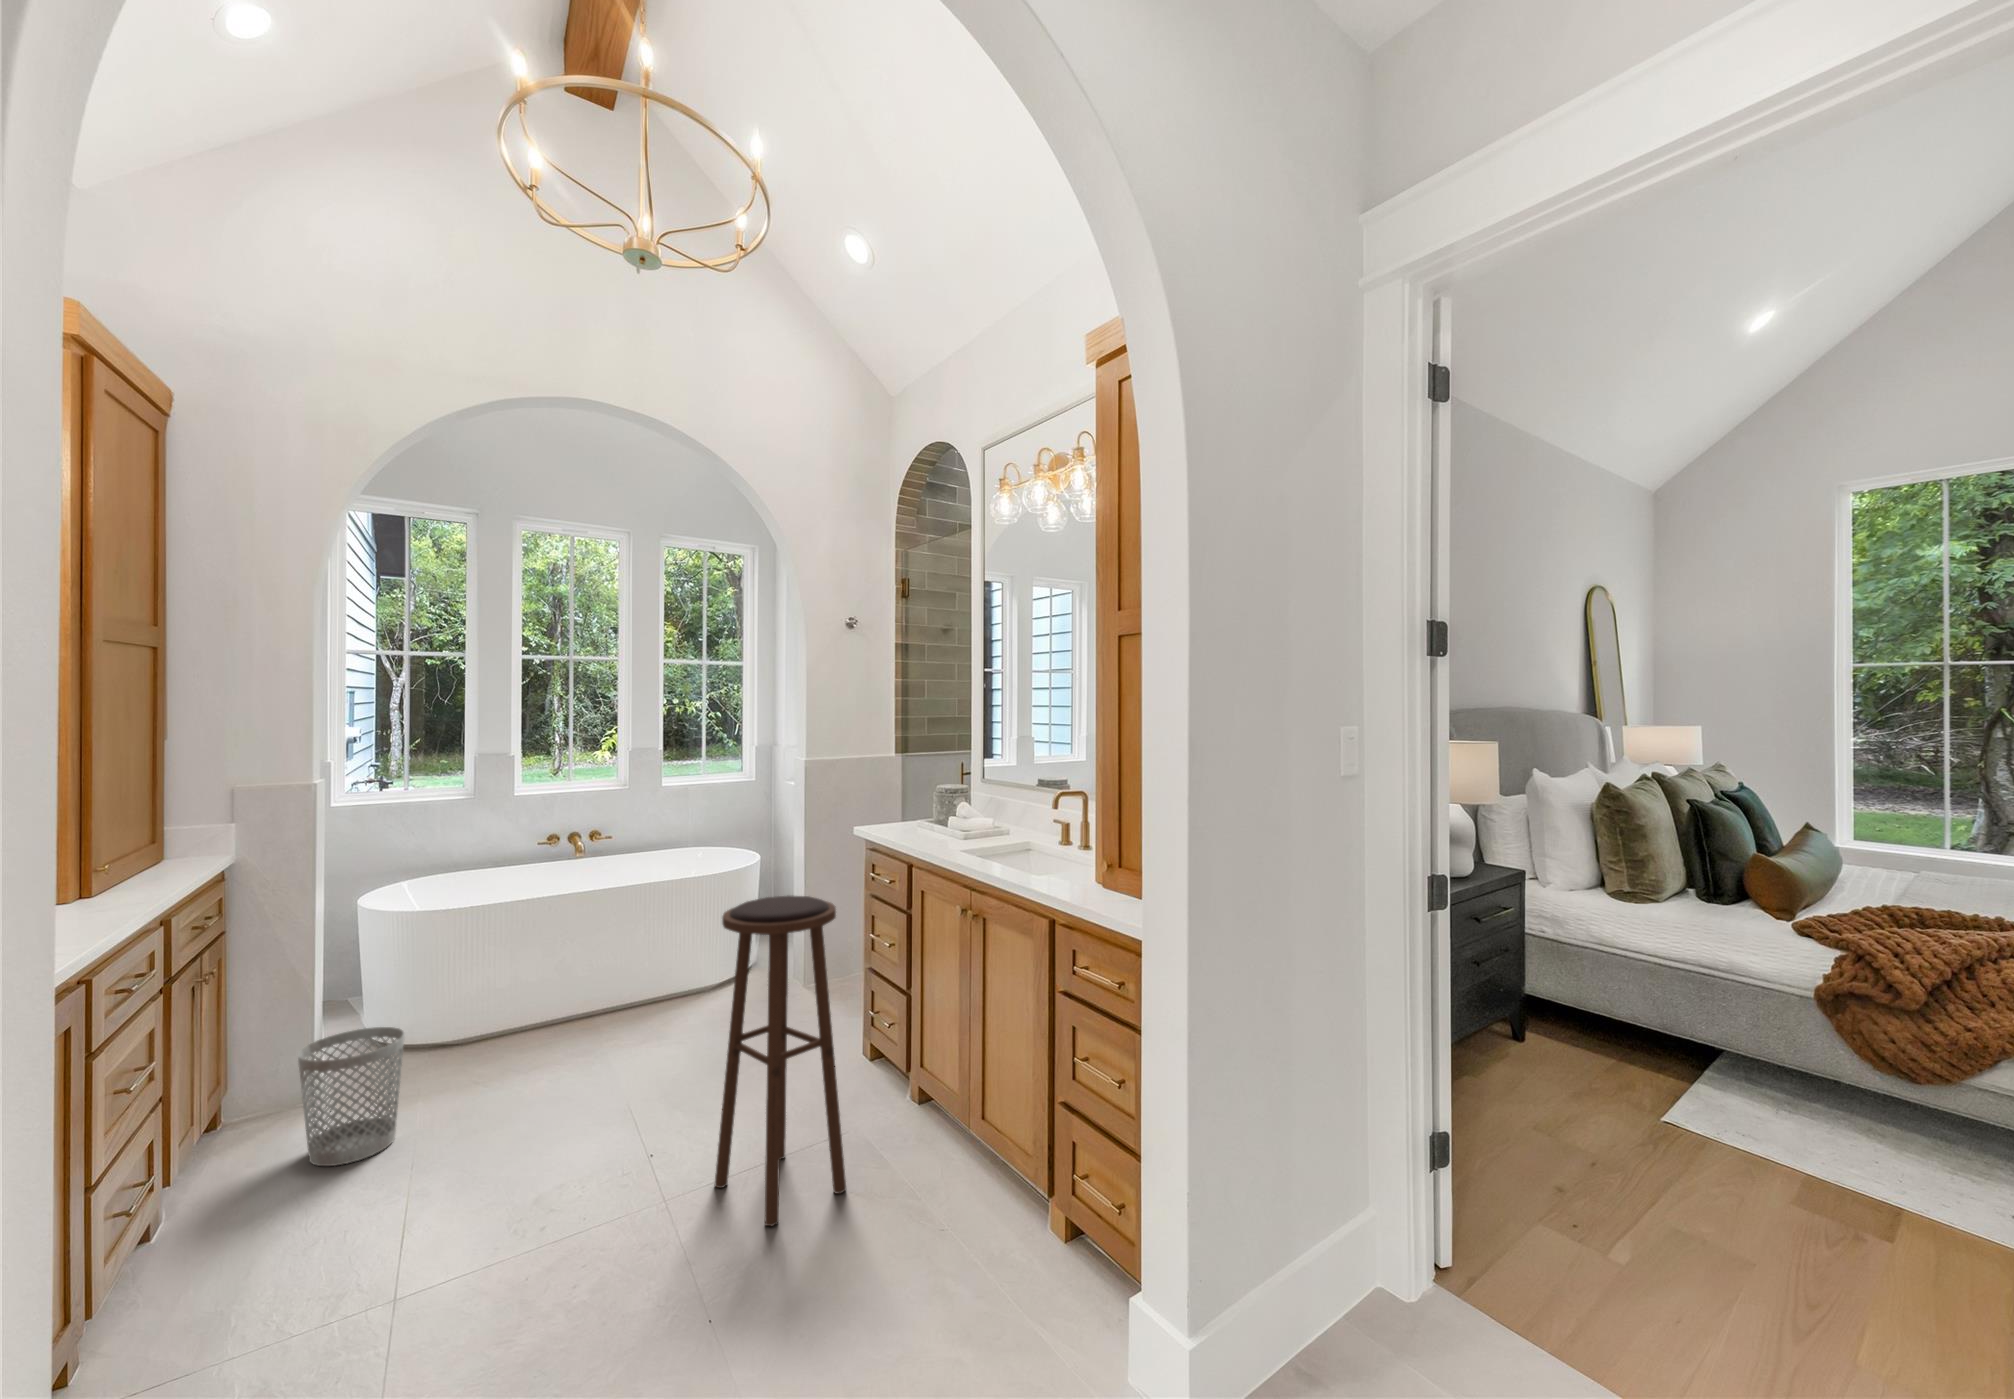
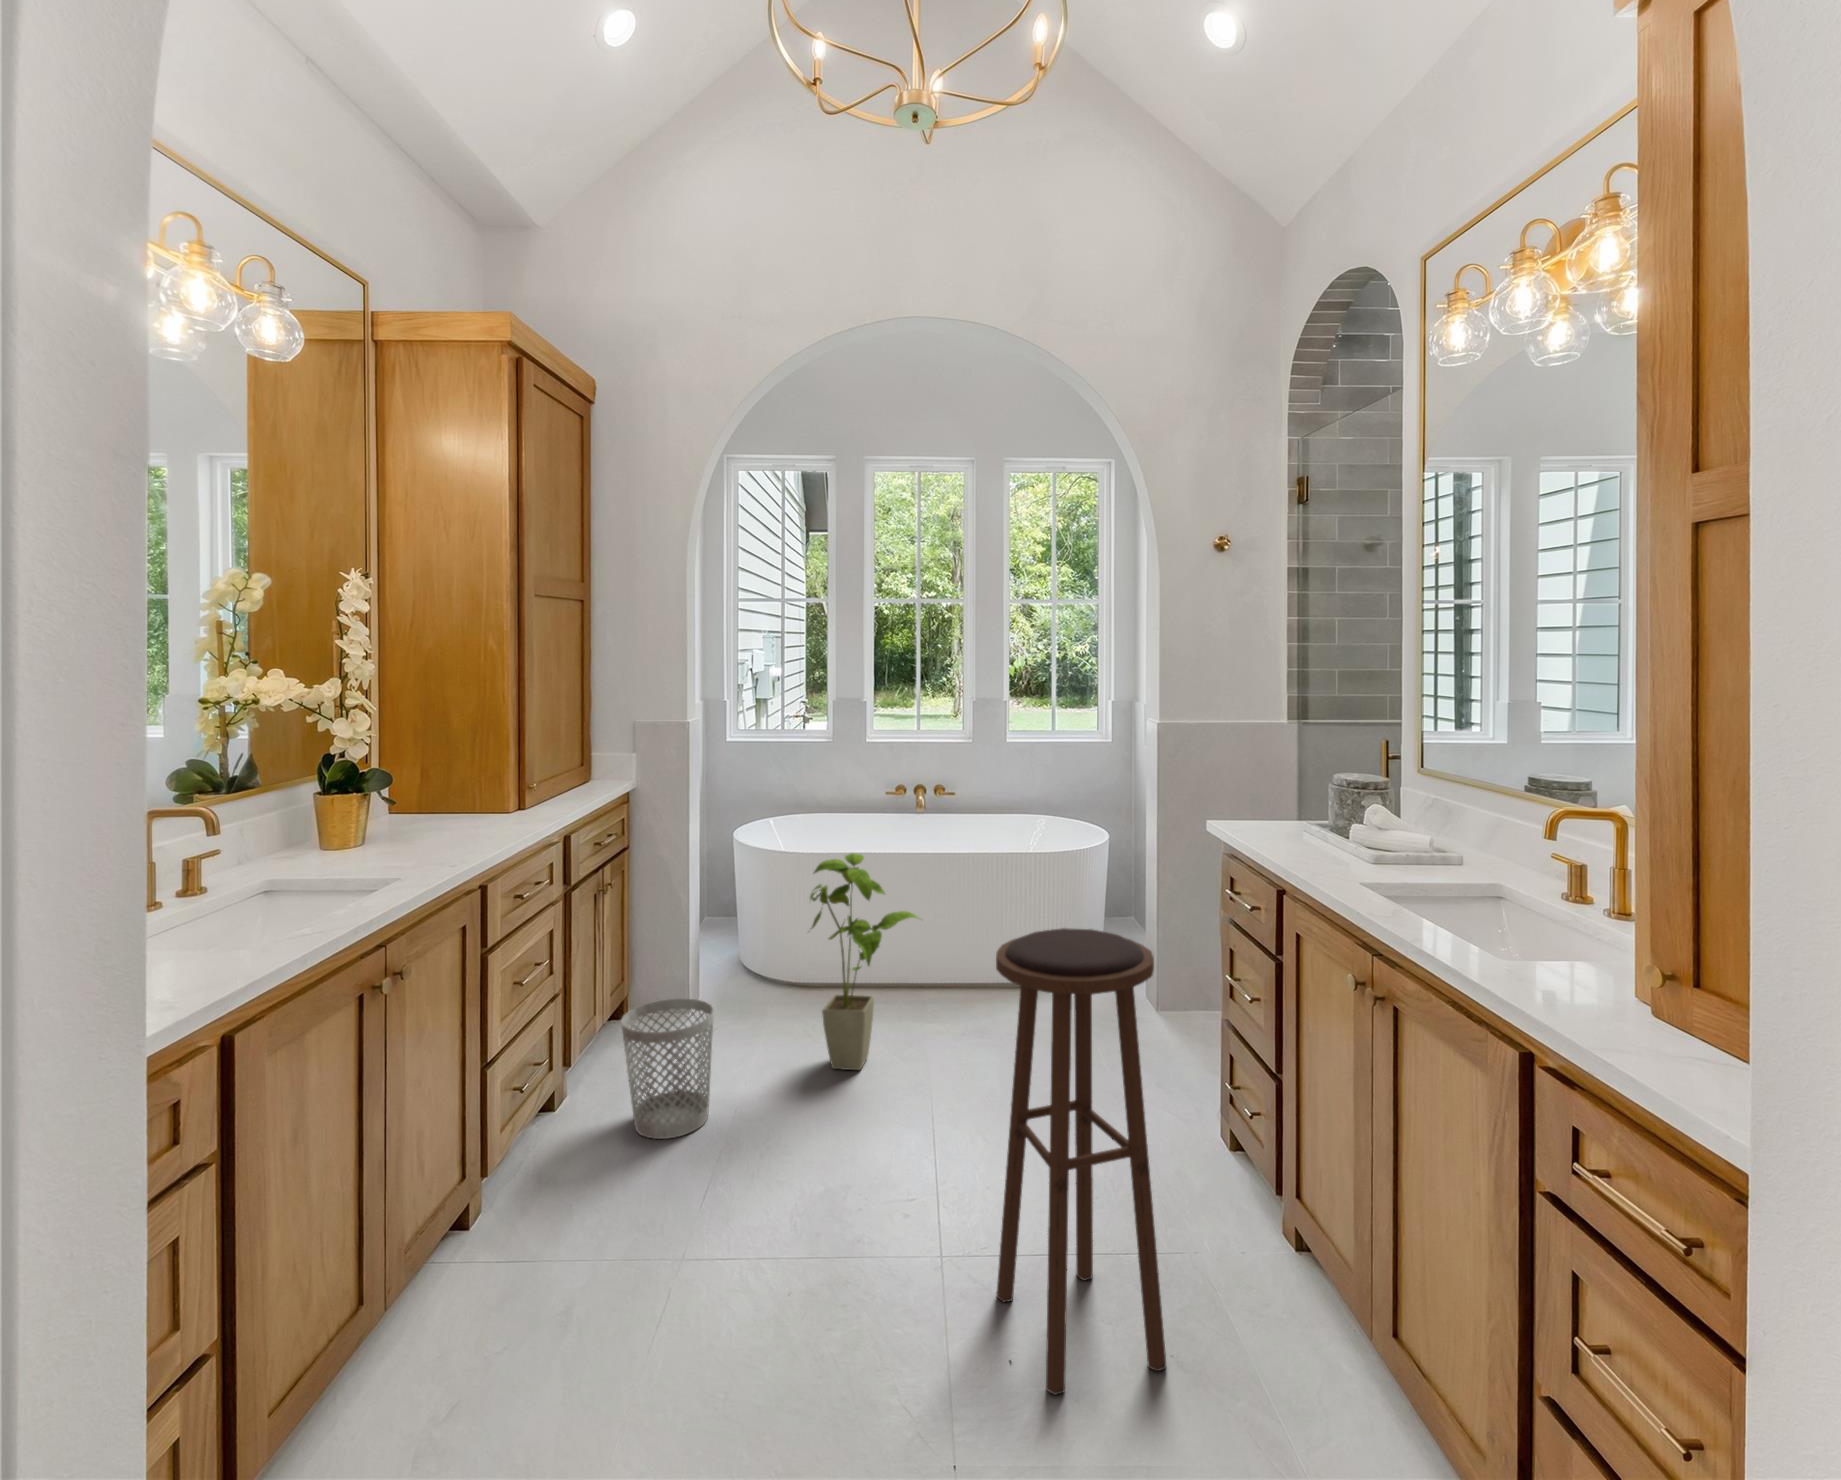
house plant: none [493,875,609,1075] -> present [810,853,919,1070]

